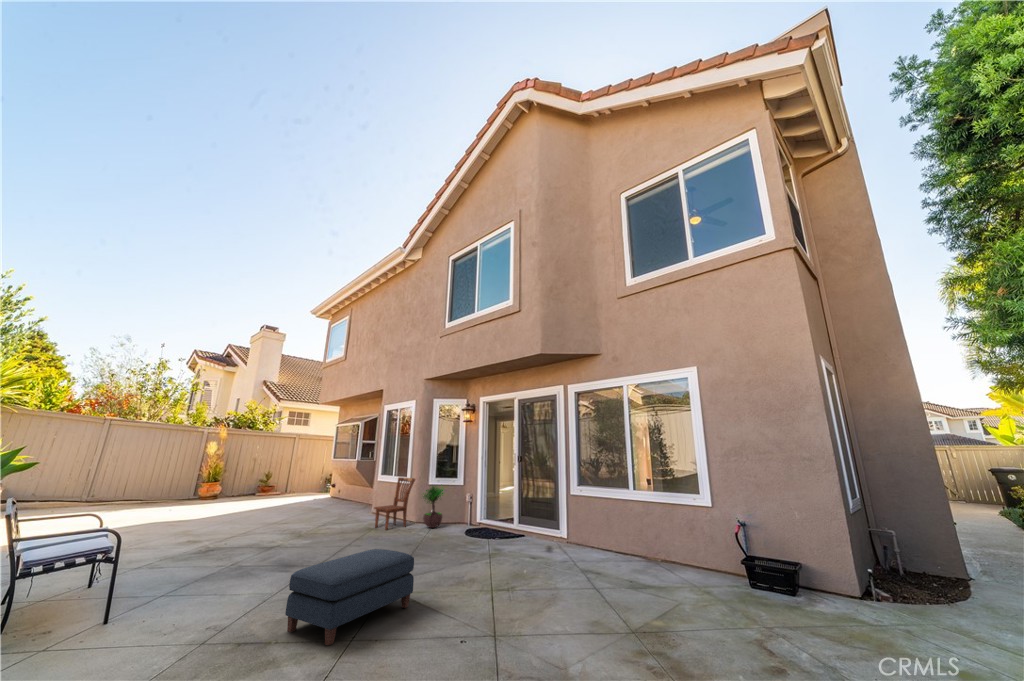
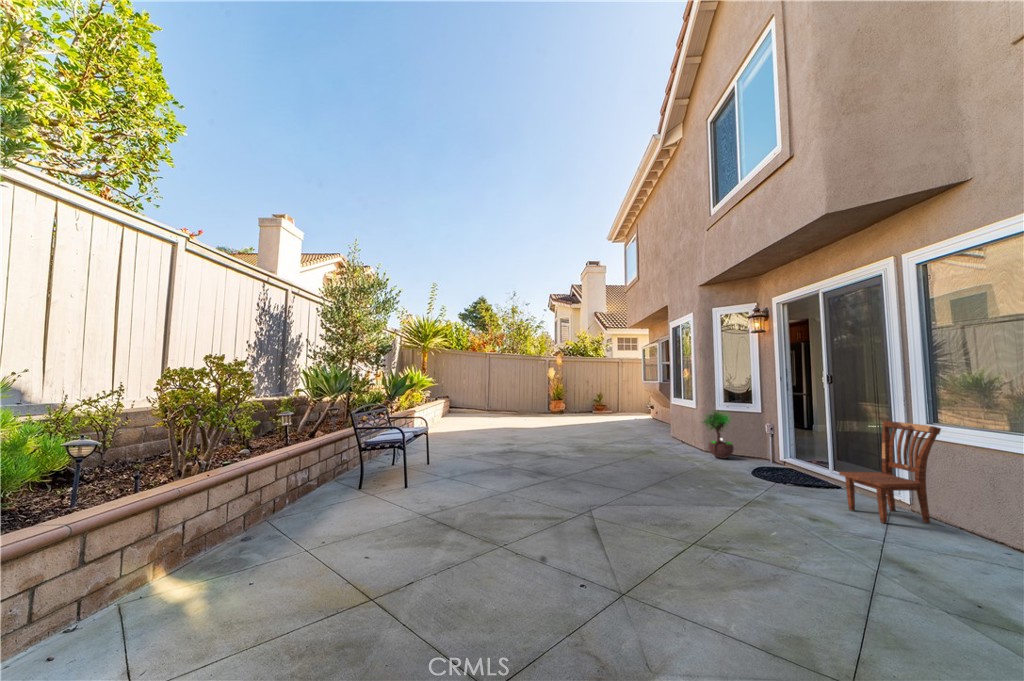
dining chair: present [374,477,415,530] -> present [839,421,941,524]
ottoman: present [285,549,414,645] -> none [493,461,599,528]

